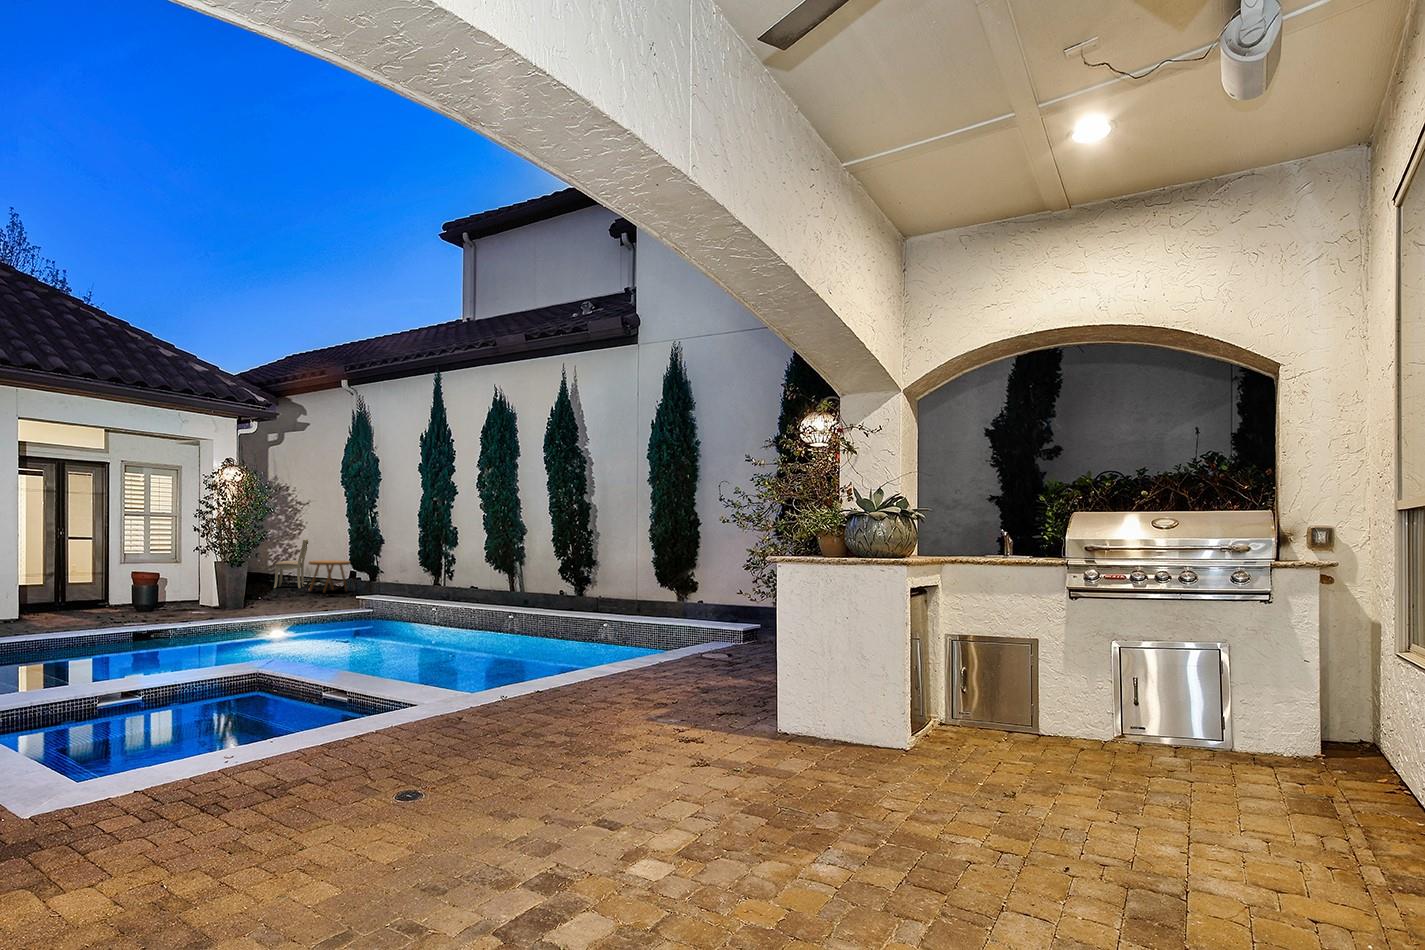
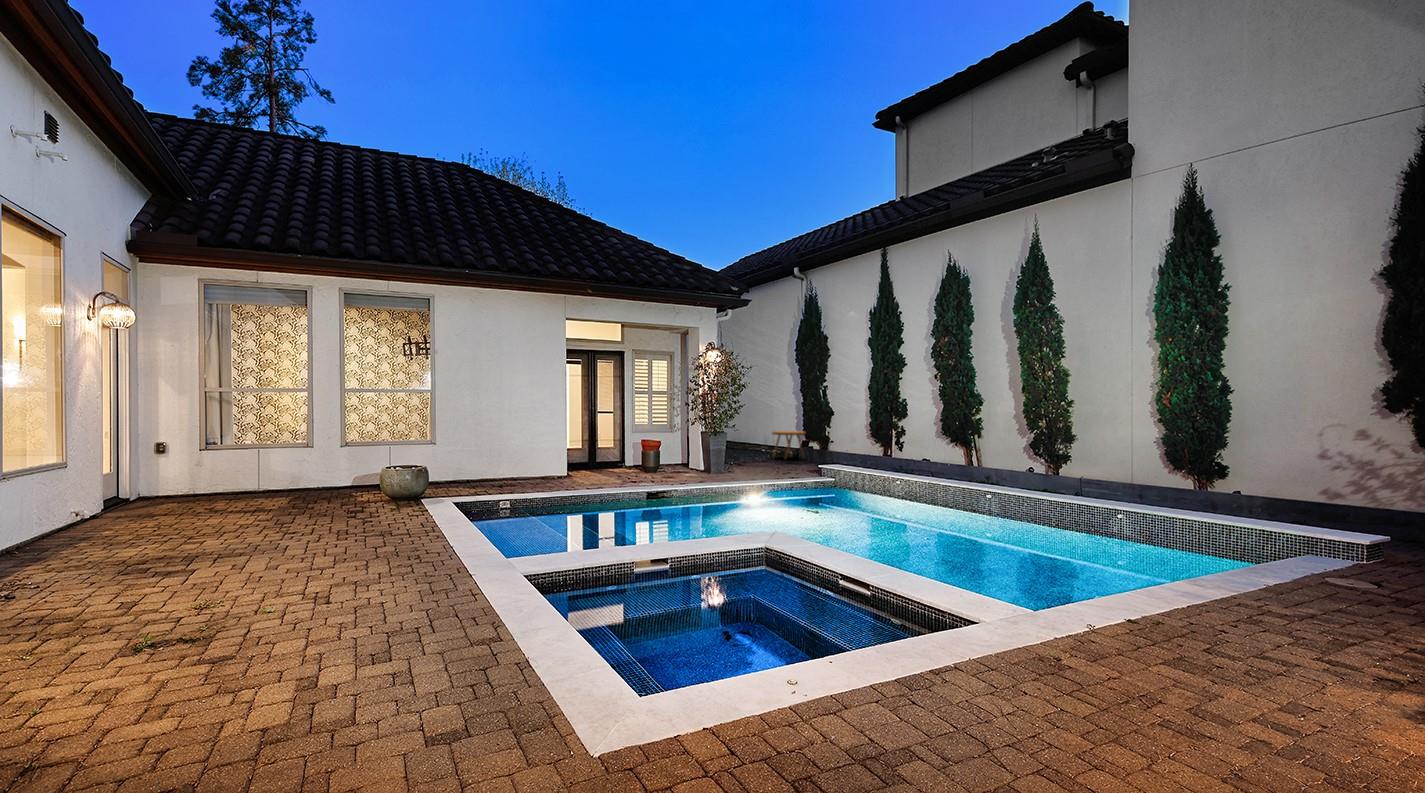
dining chair: present [274,539,308,588] -> none [744,412,770,454]

